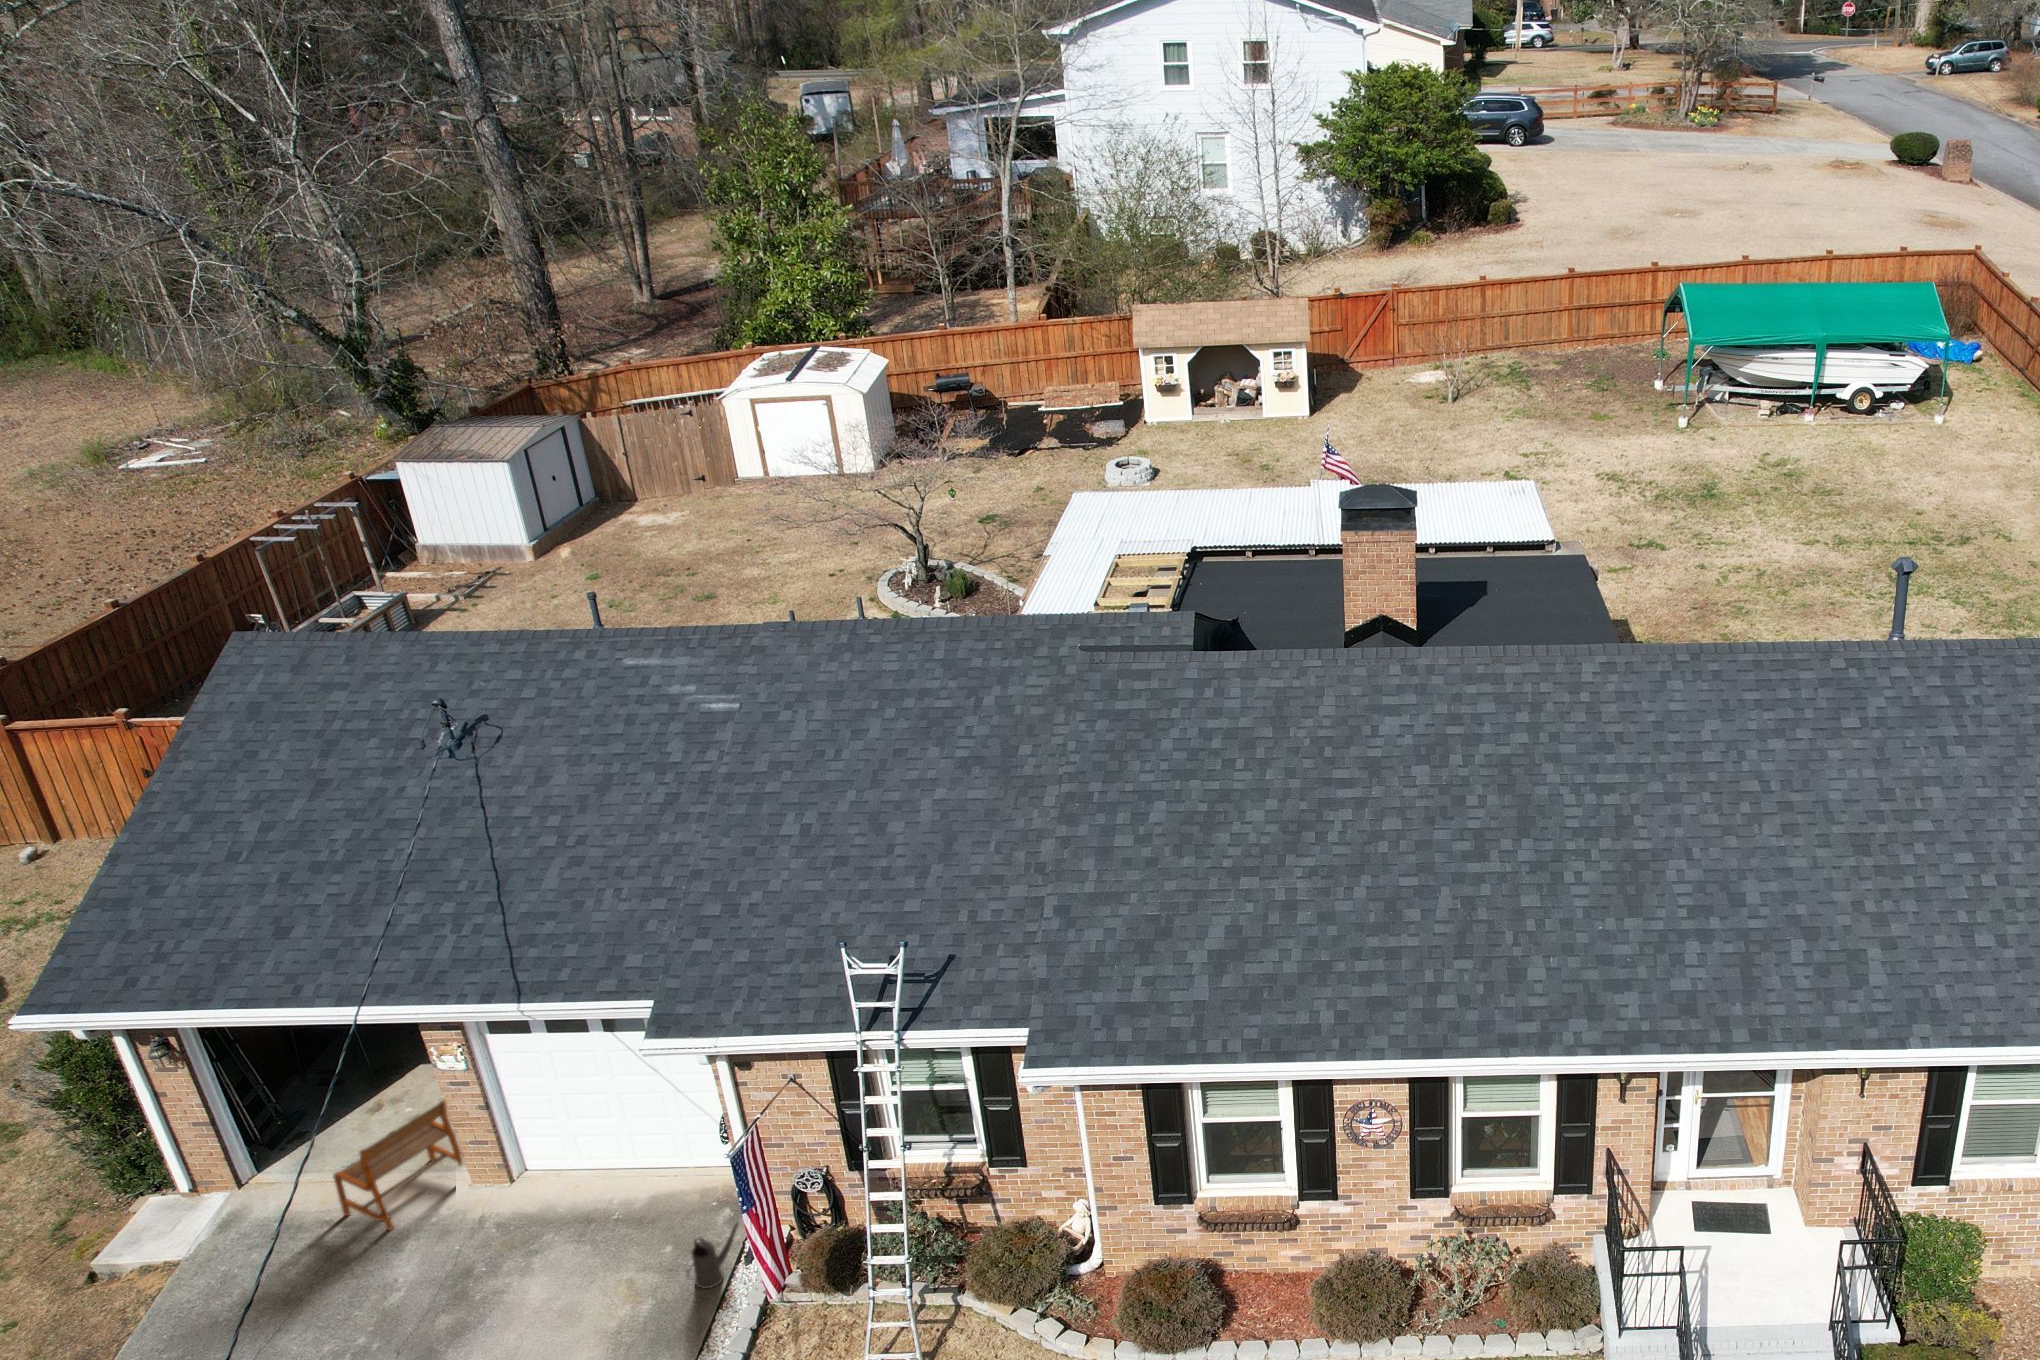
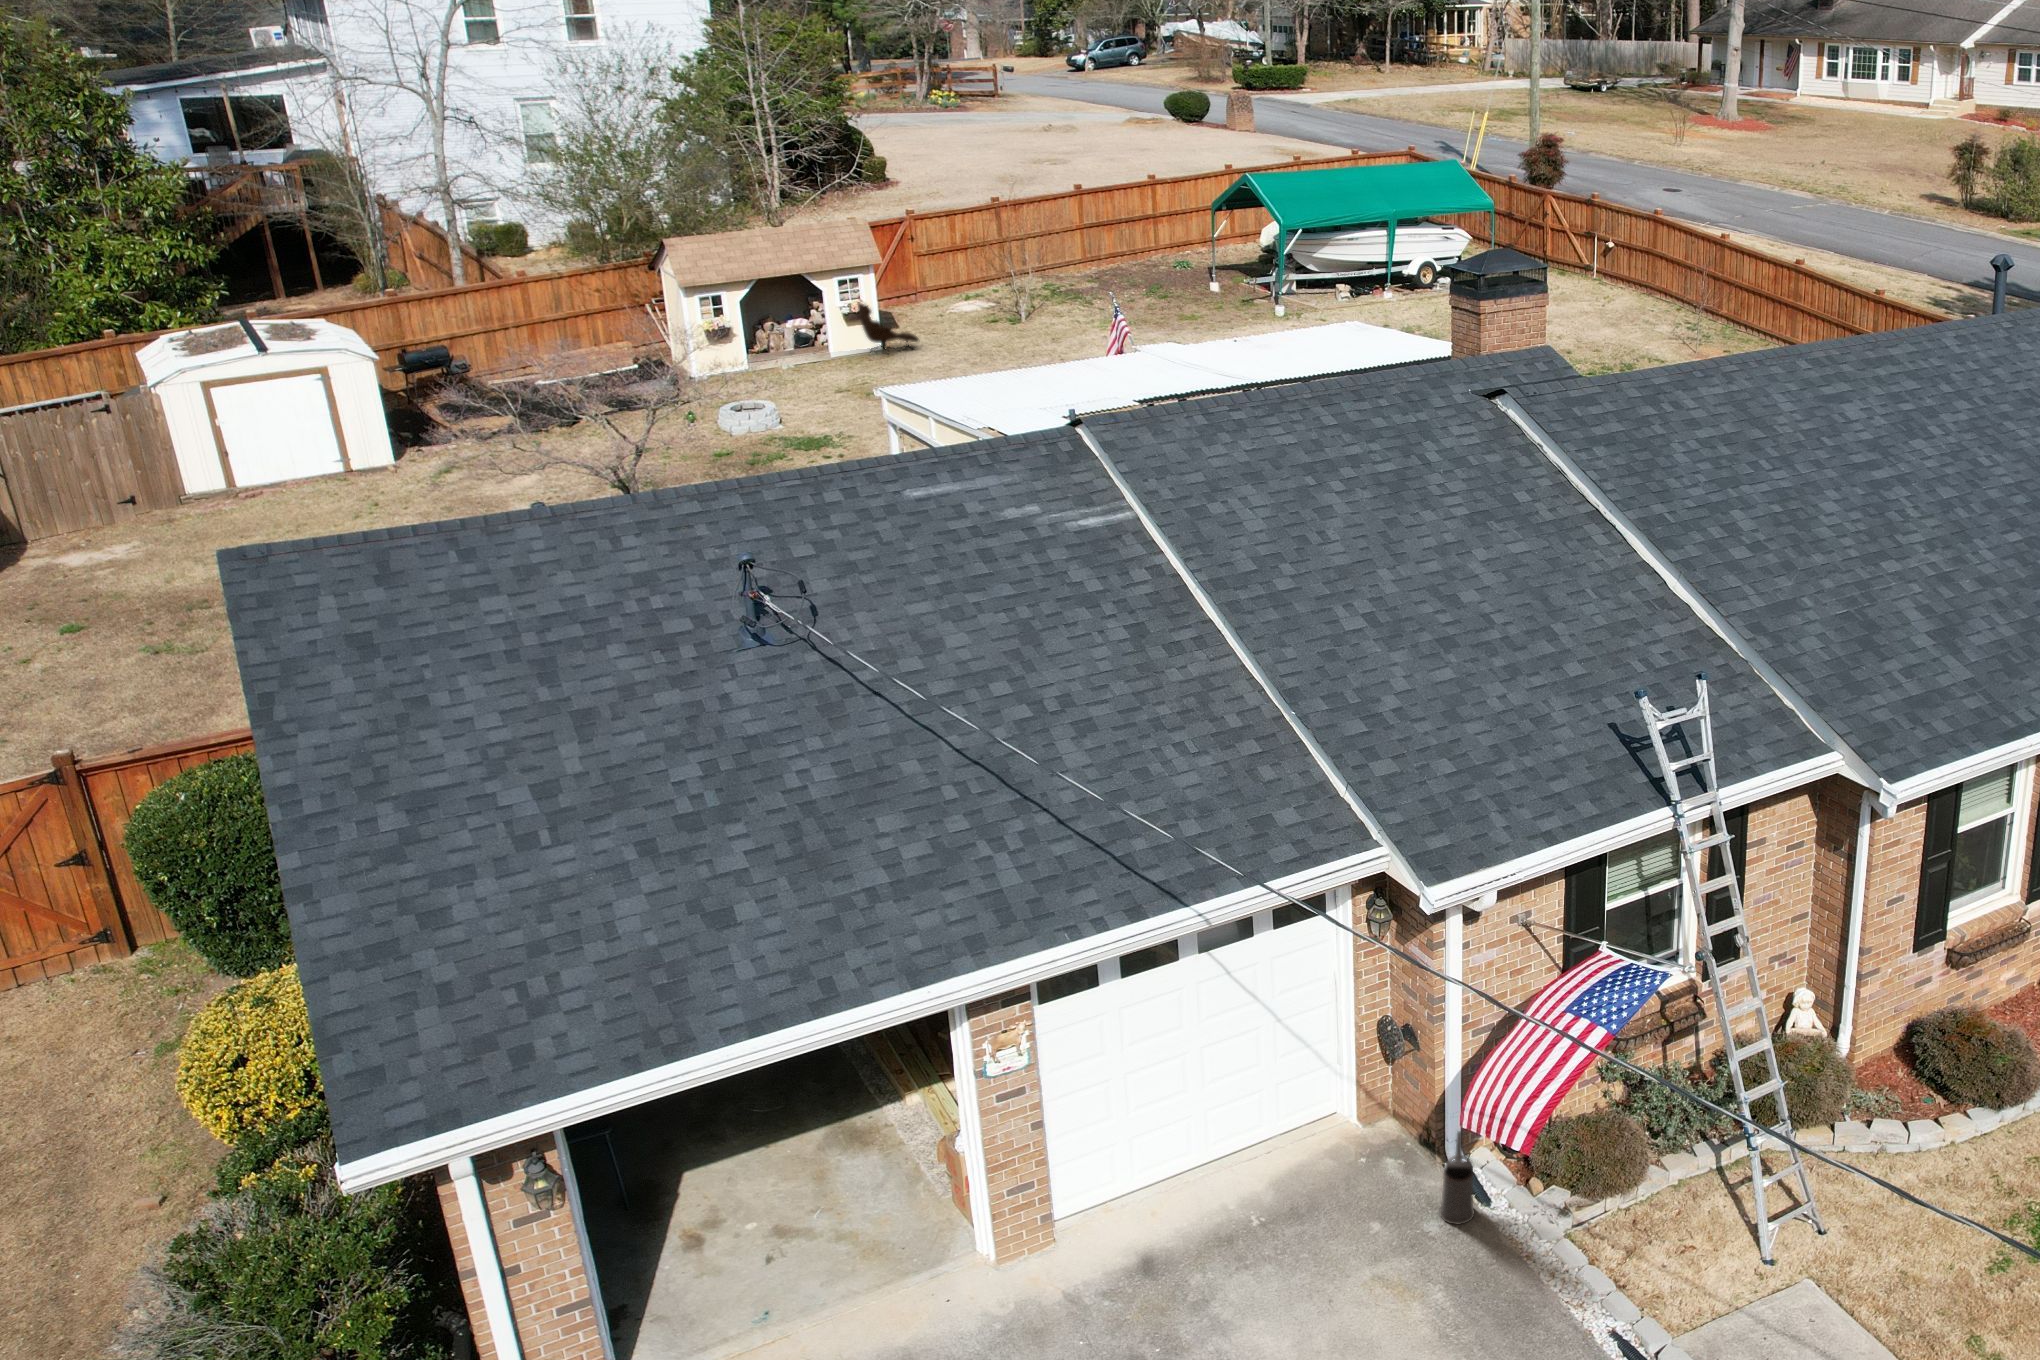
lounge chair: none [1287,373,1338,423] -> present [858,303,919,349]
bench: present [333,1100,462,1230] -> none [877,1117,991,1330]

